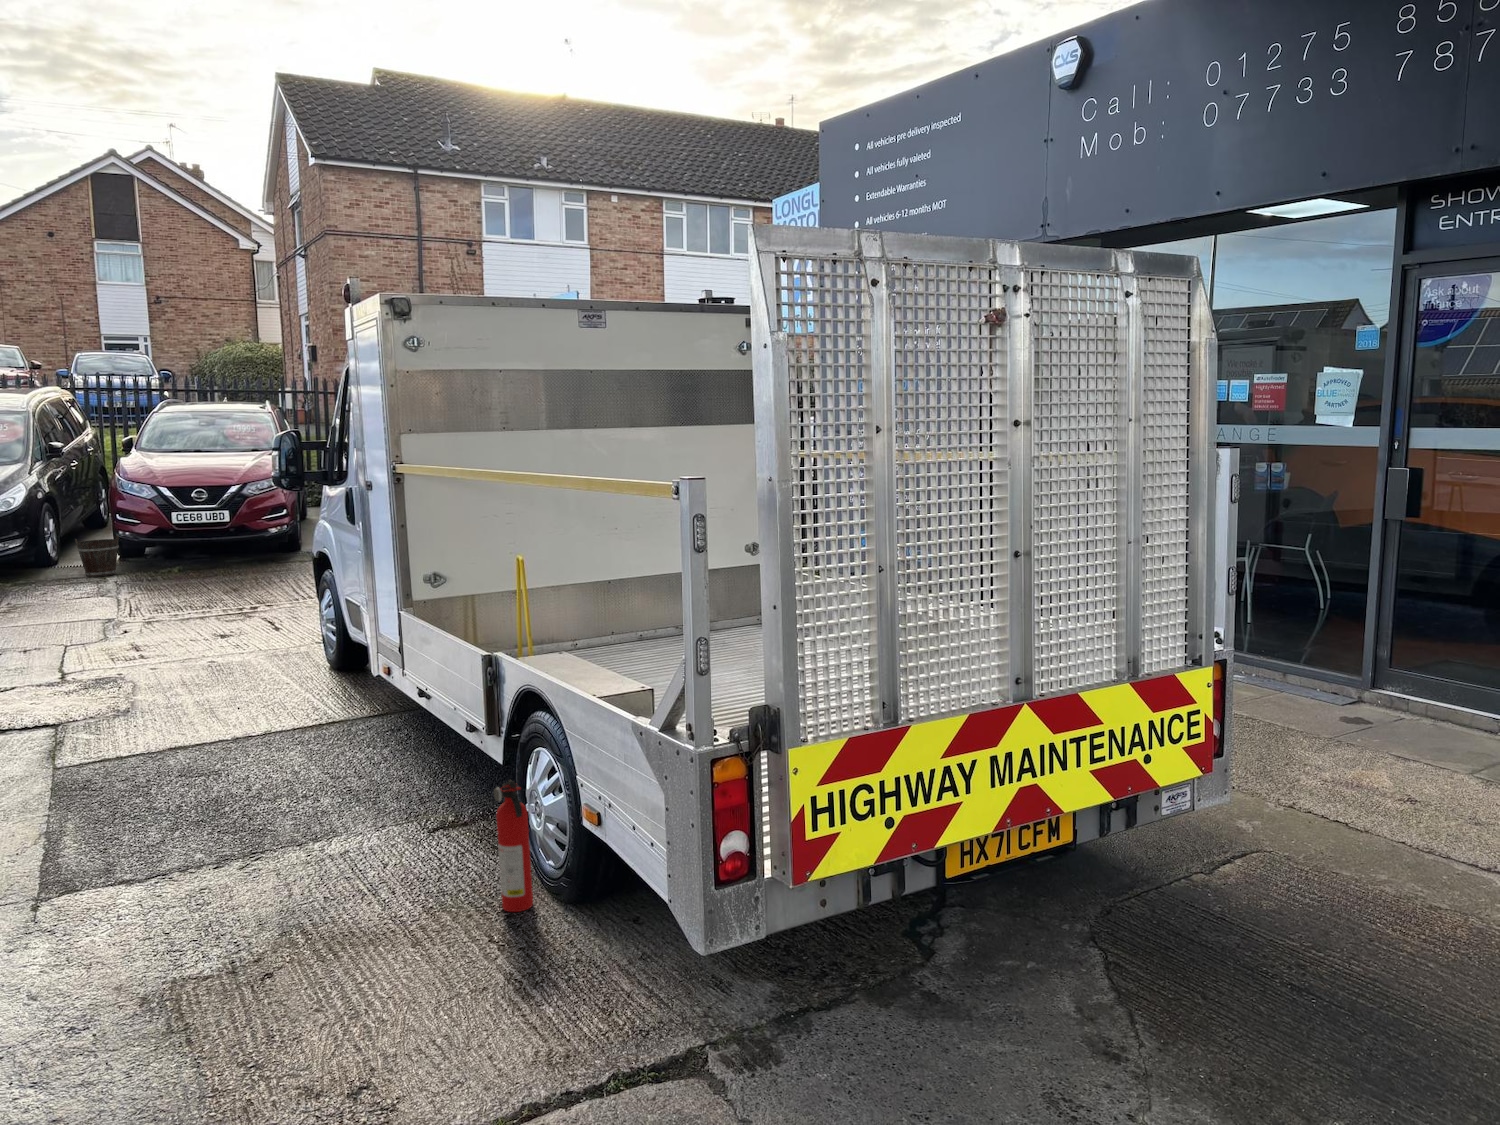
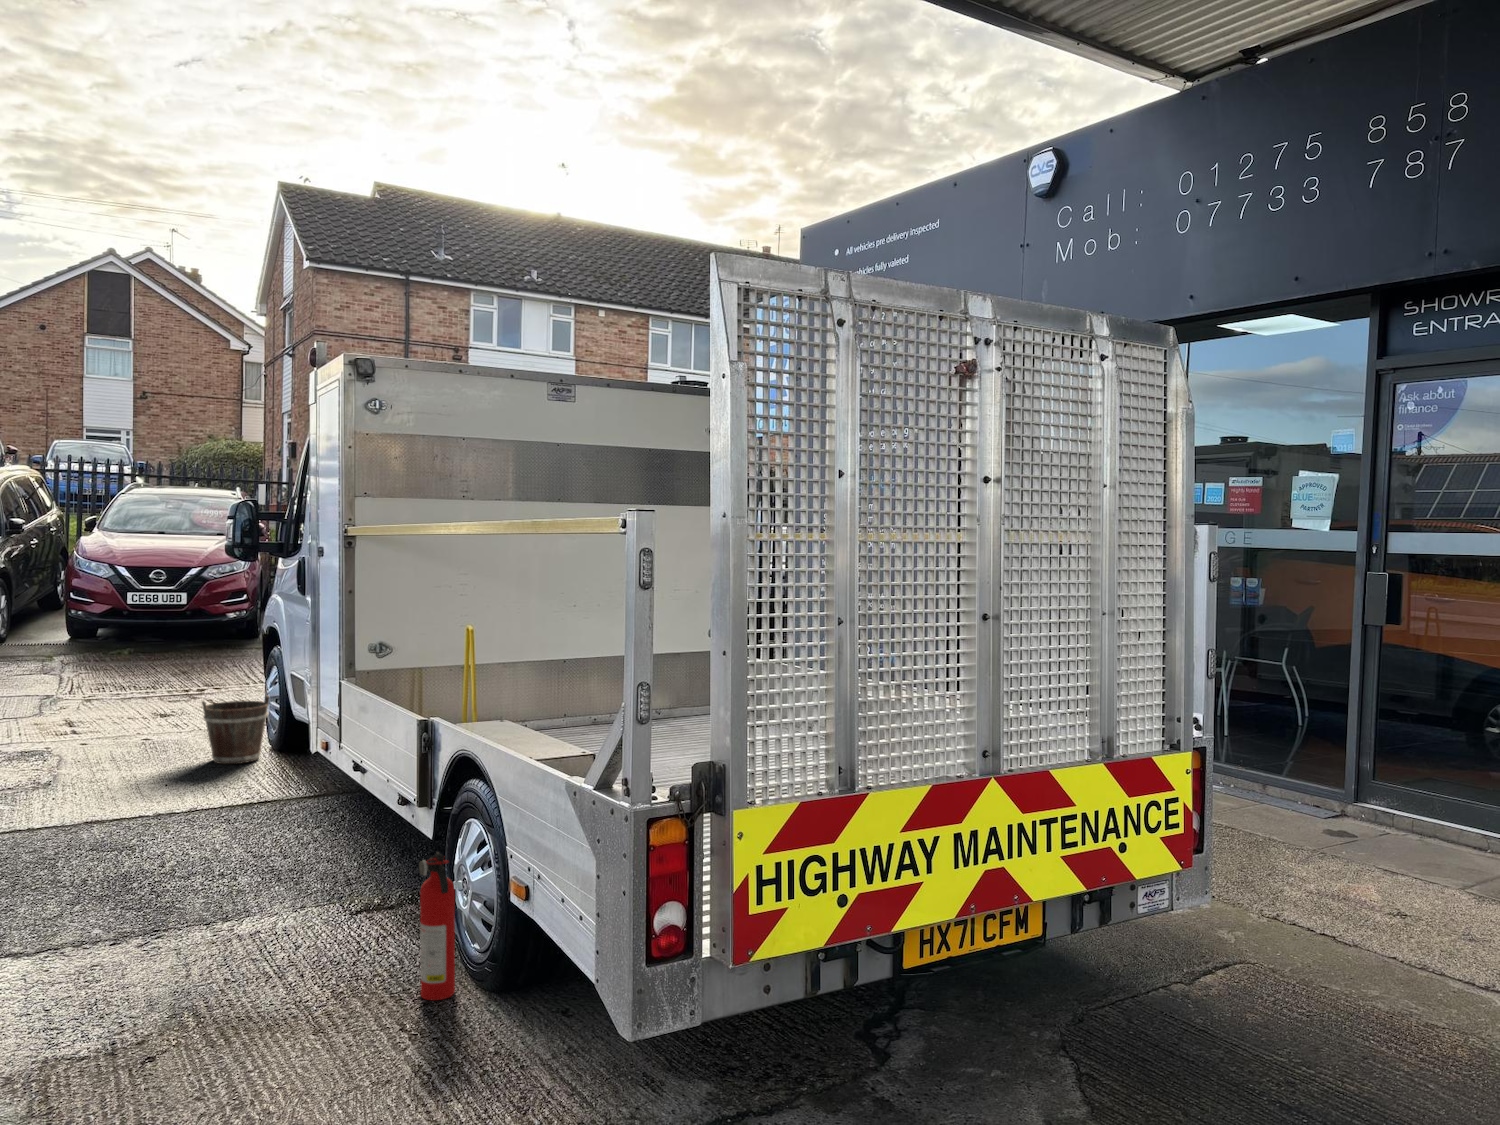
bucket: present [75,535,119,577] -> present [202,696,269,764]

